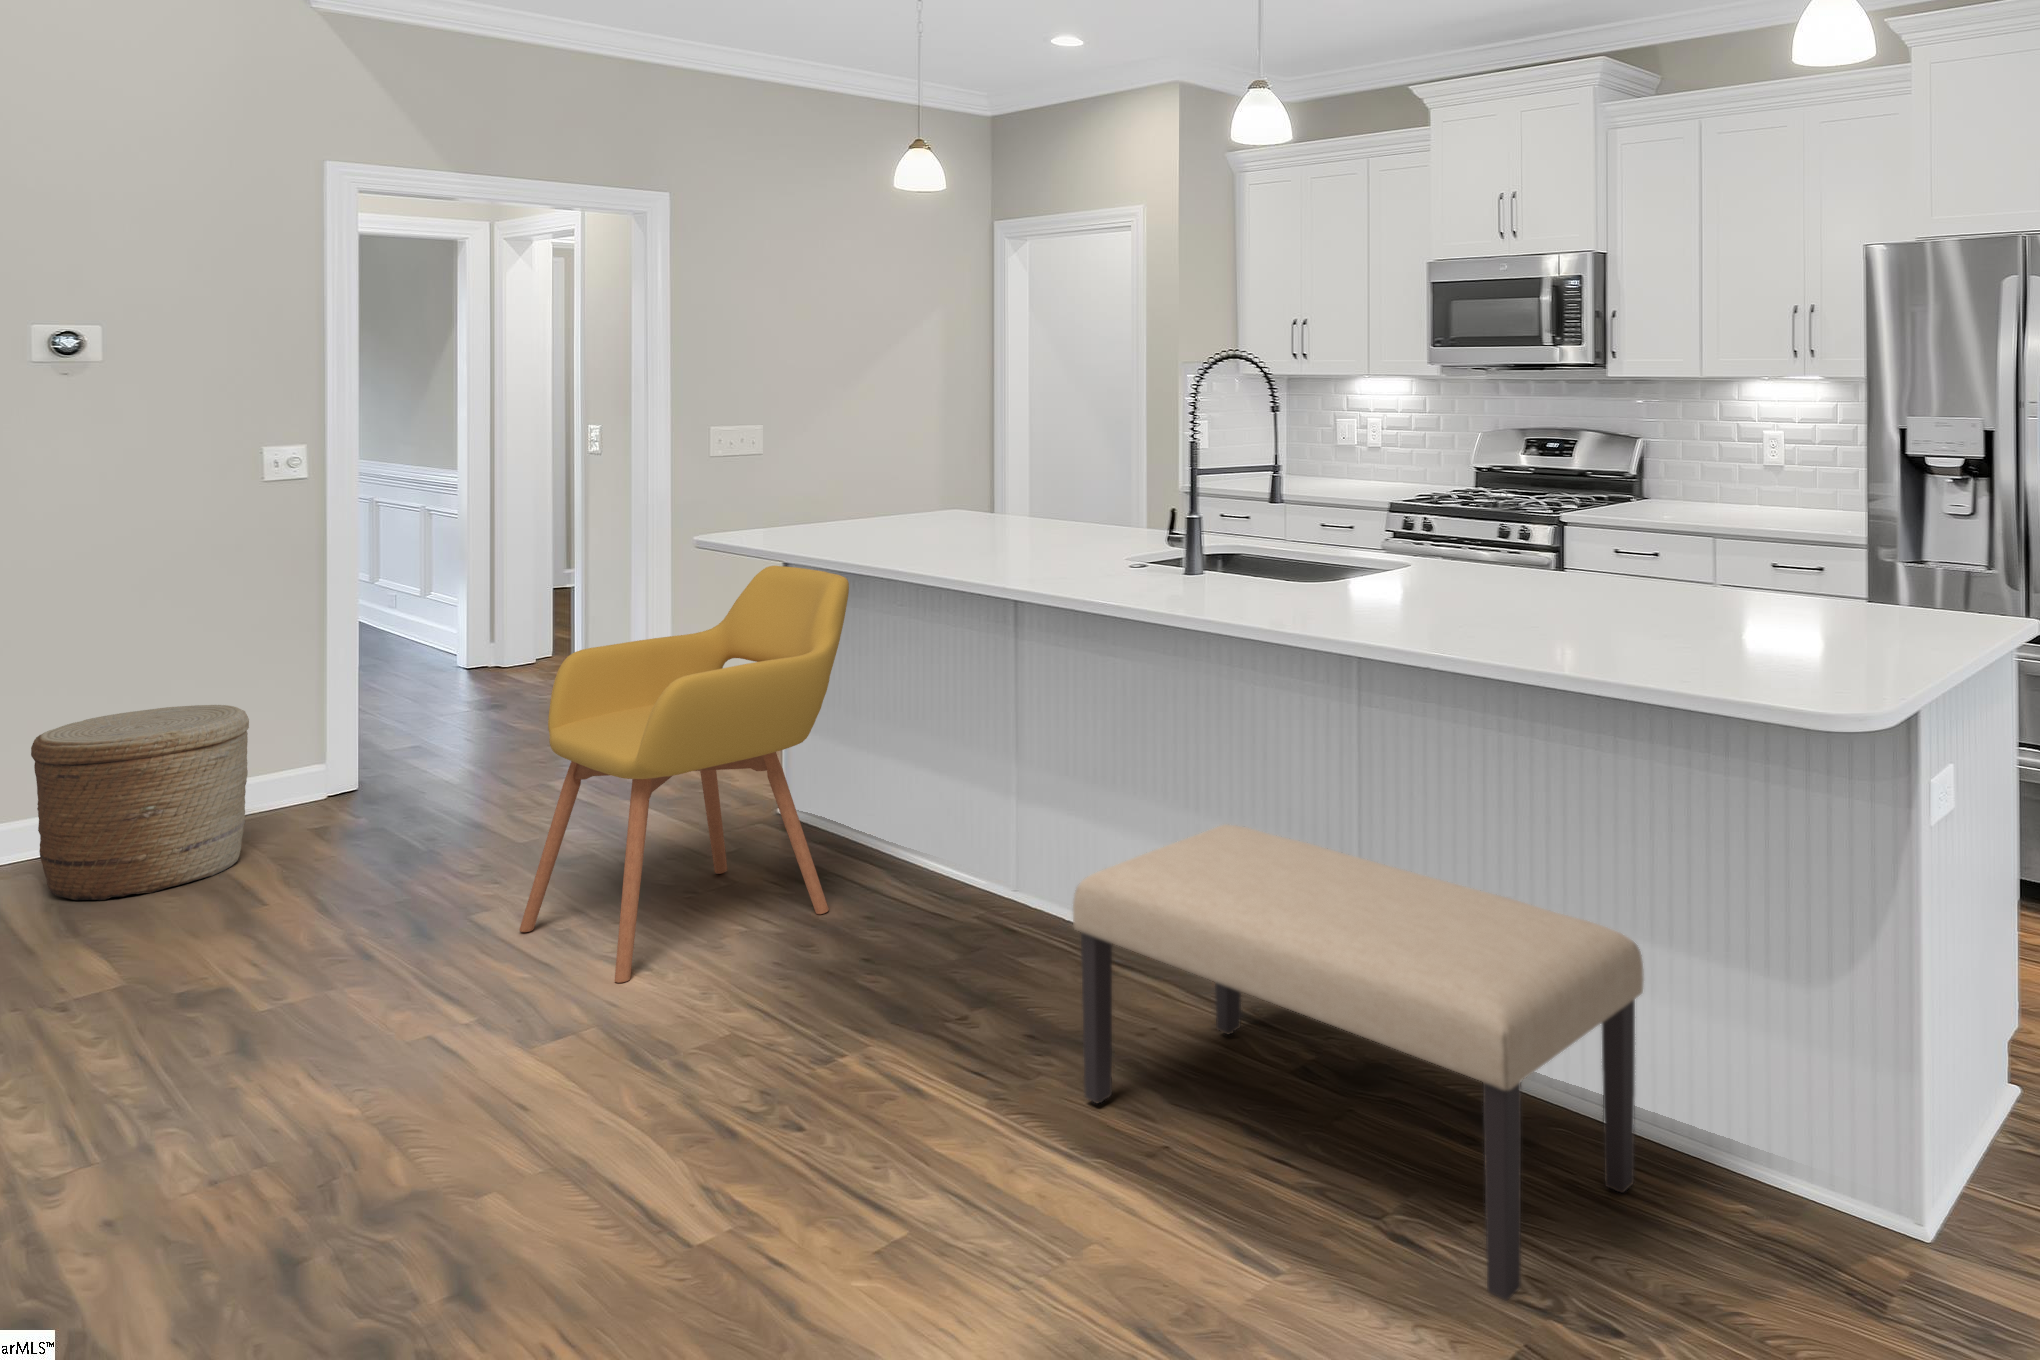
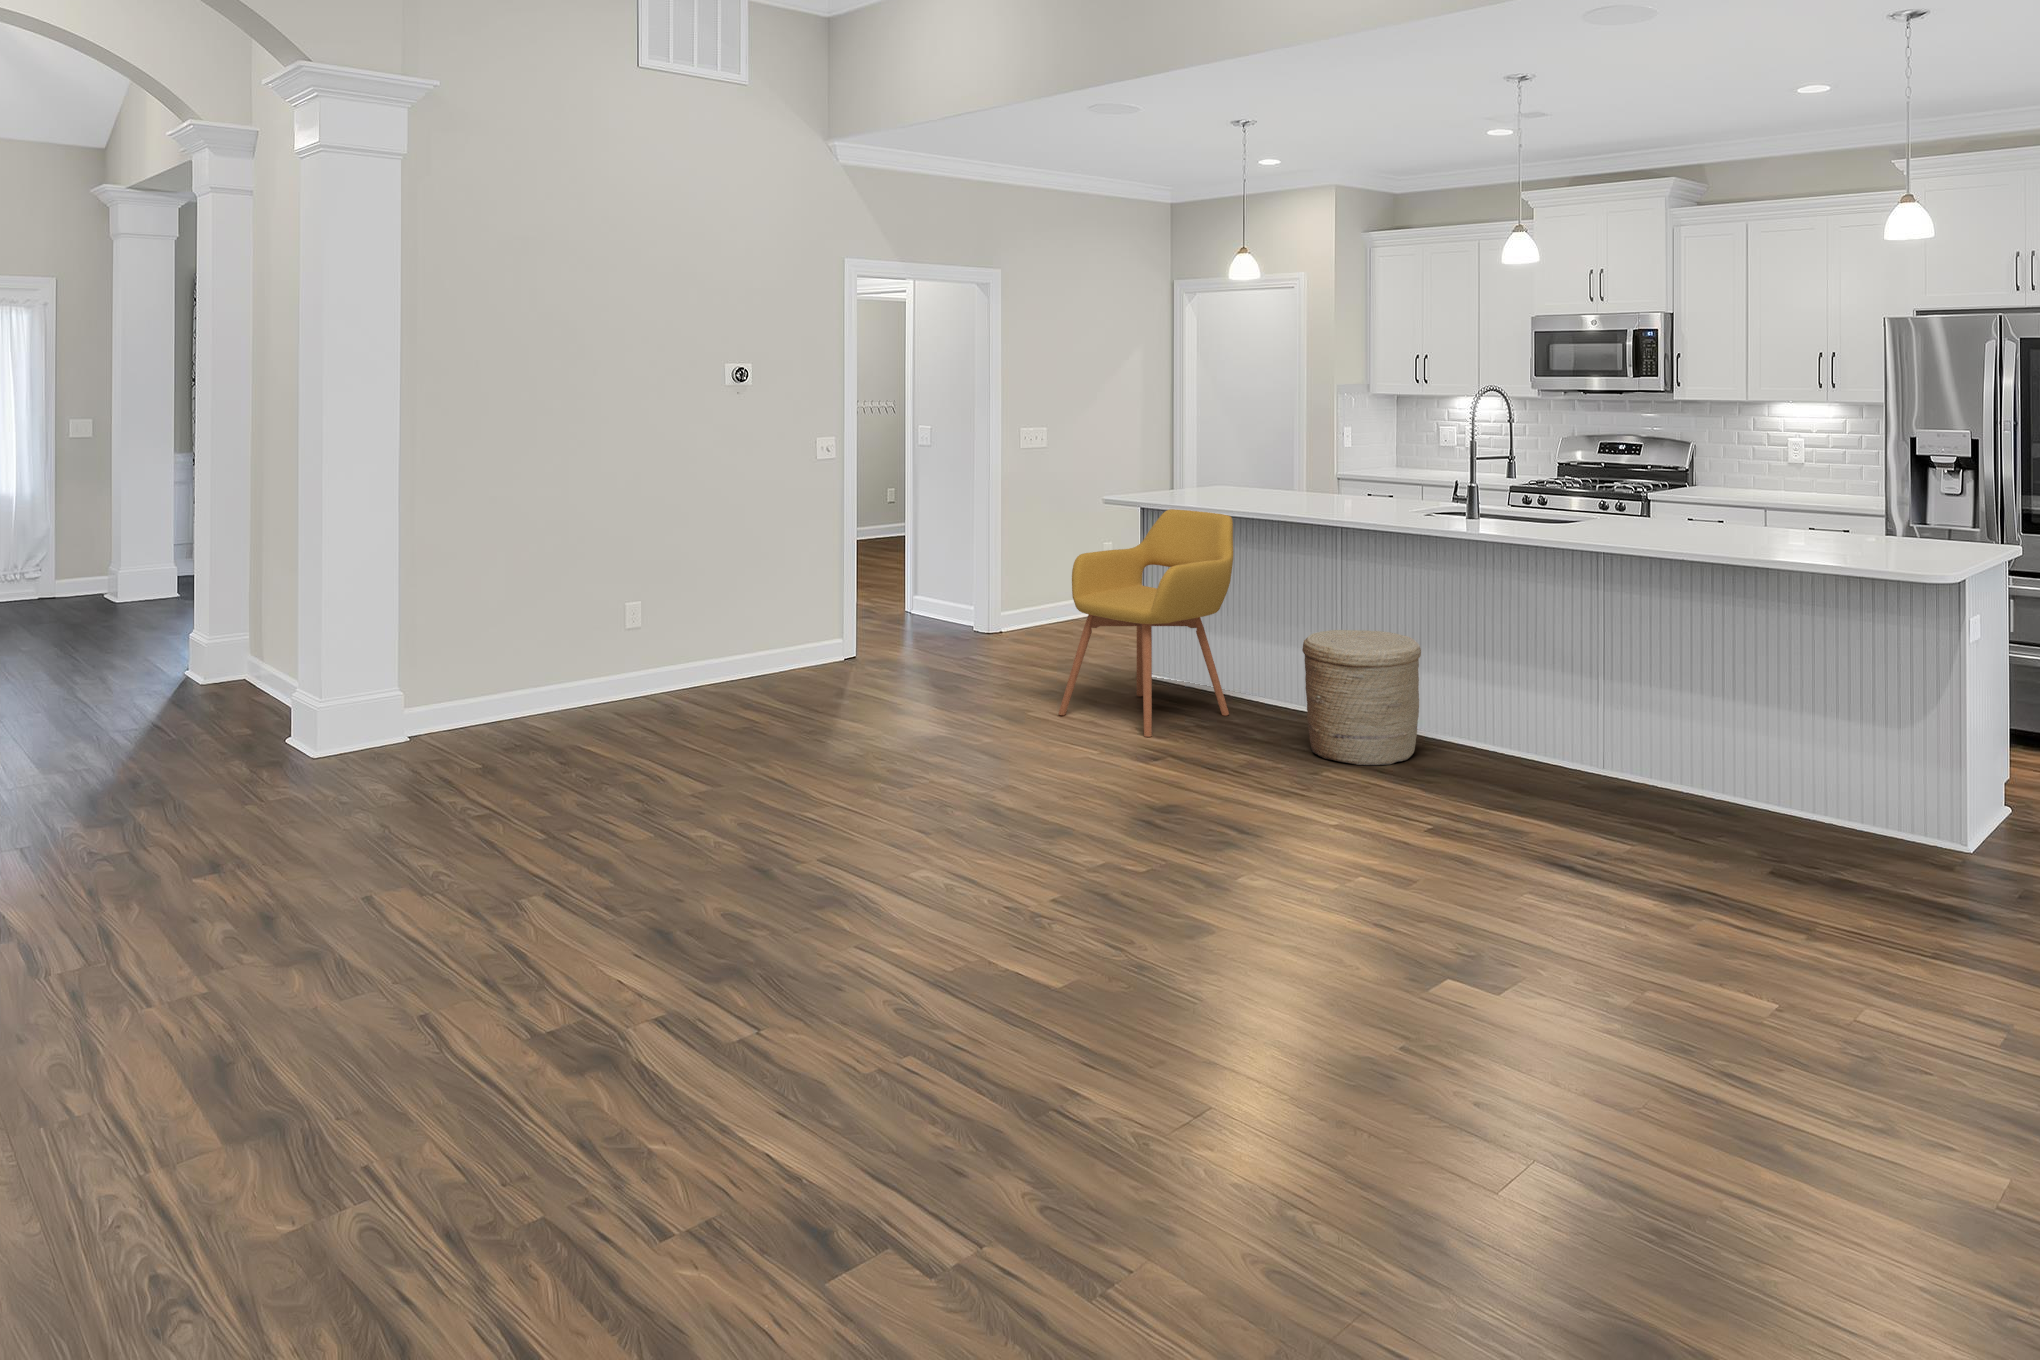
woven basket: present [31,705,249,901] -> present [1302,630,1421,765]
bench: present [1073,825,1644,1300] -> none [1462,651,1801,856]

